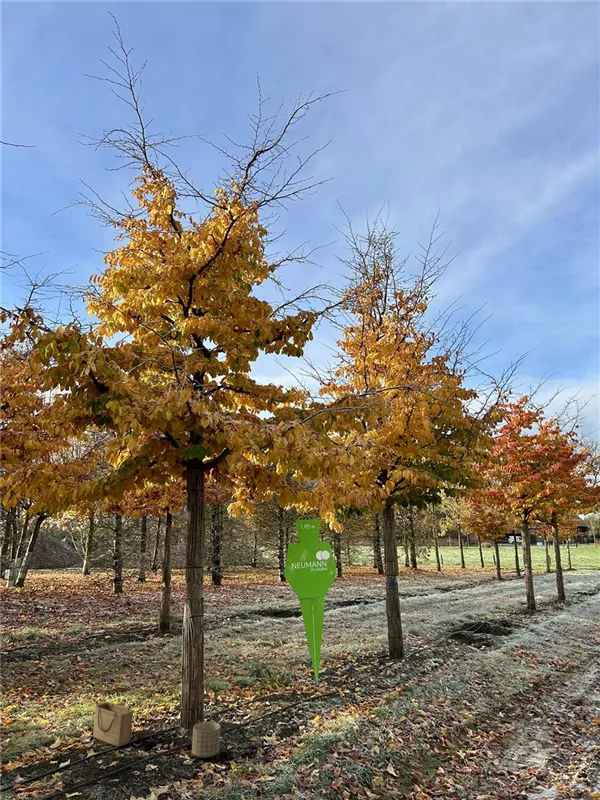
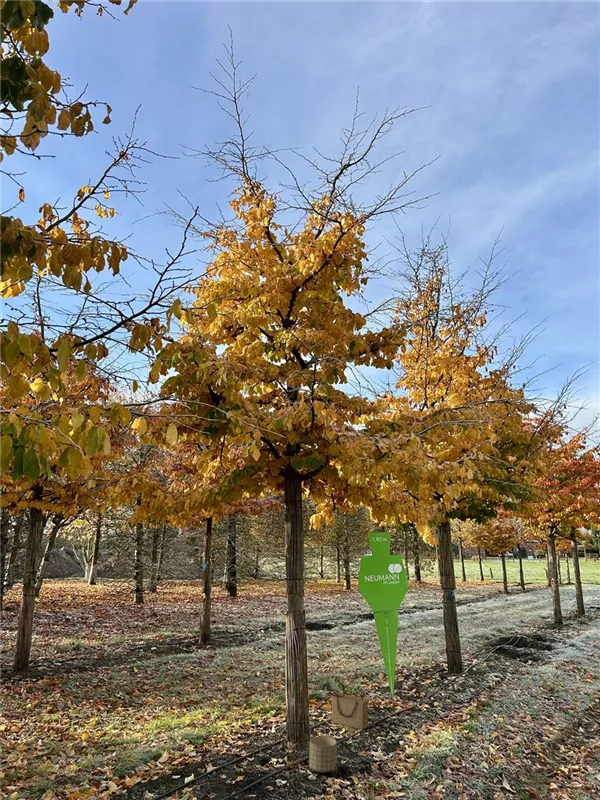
basket: present [93,702,134,746] -> present [331,693,369,729]

